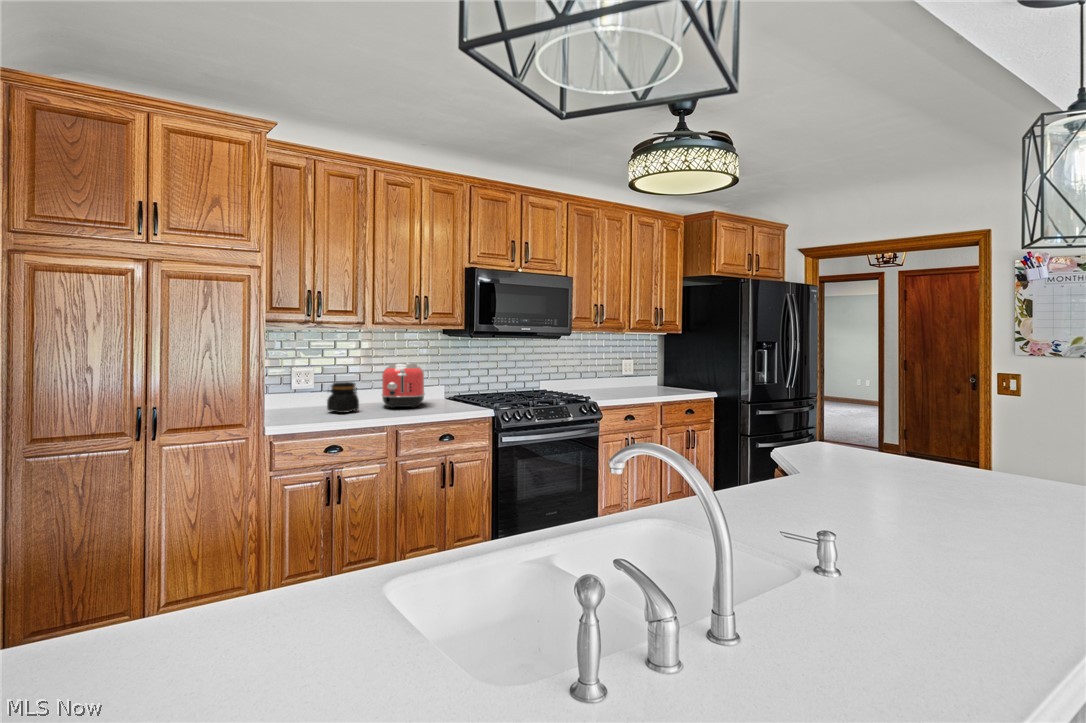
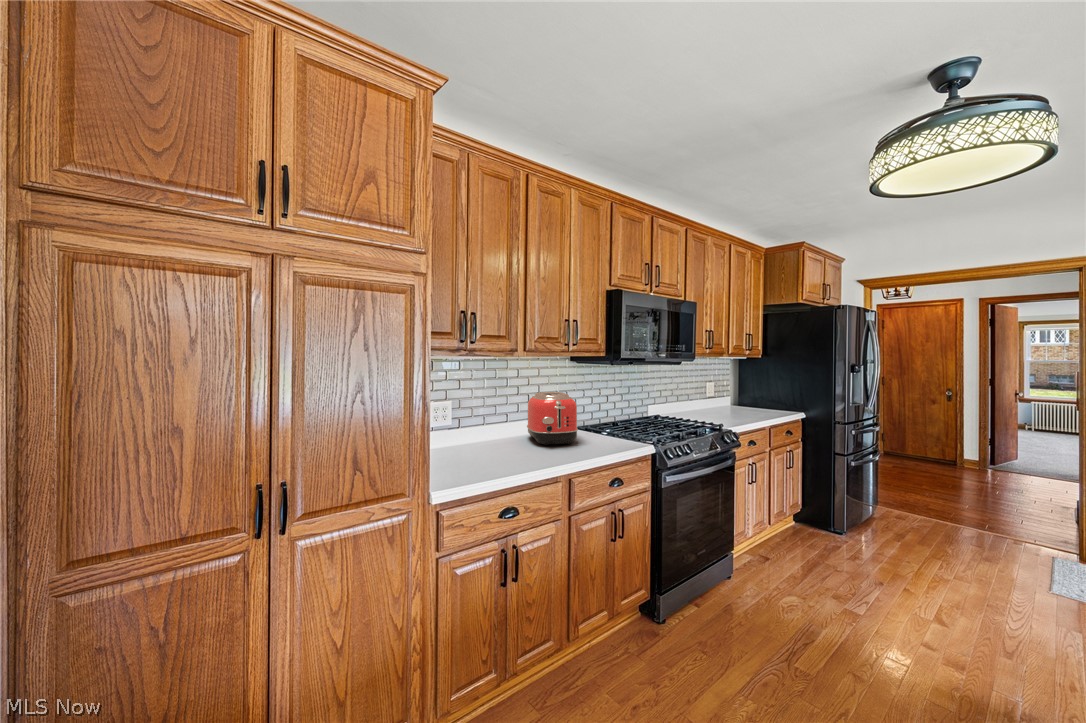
jar: present [327,382,359,413] -> none [478,417,514,455]

